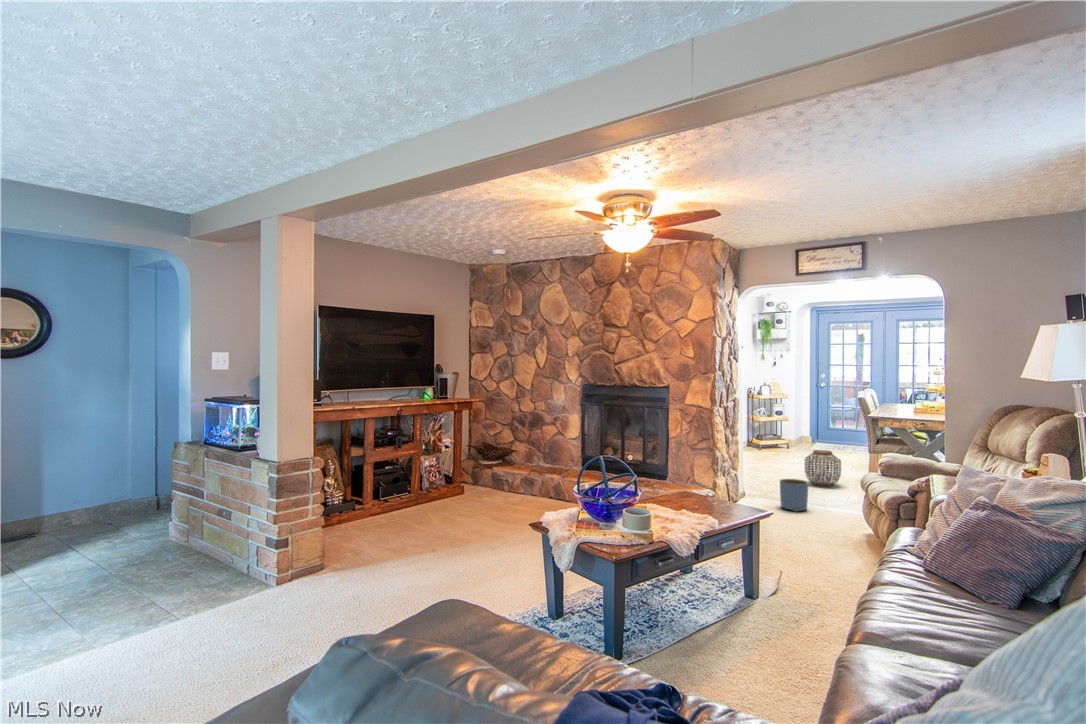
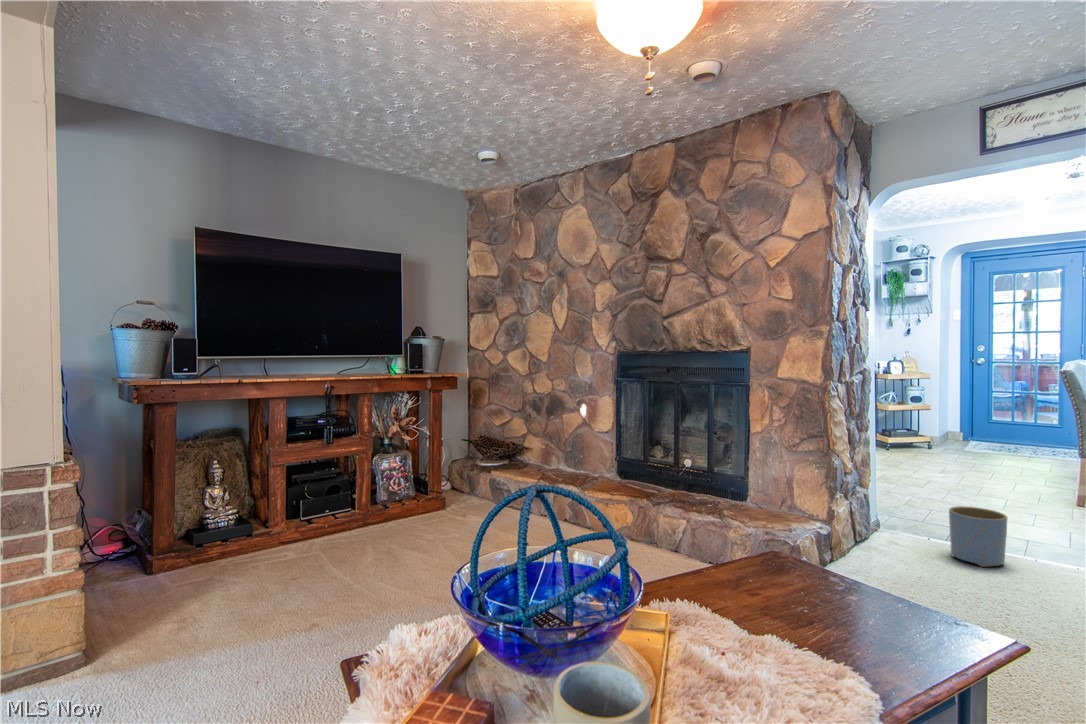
woven basket: present [805,450,841,487] -> none [977,455,1046,516]

